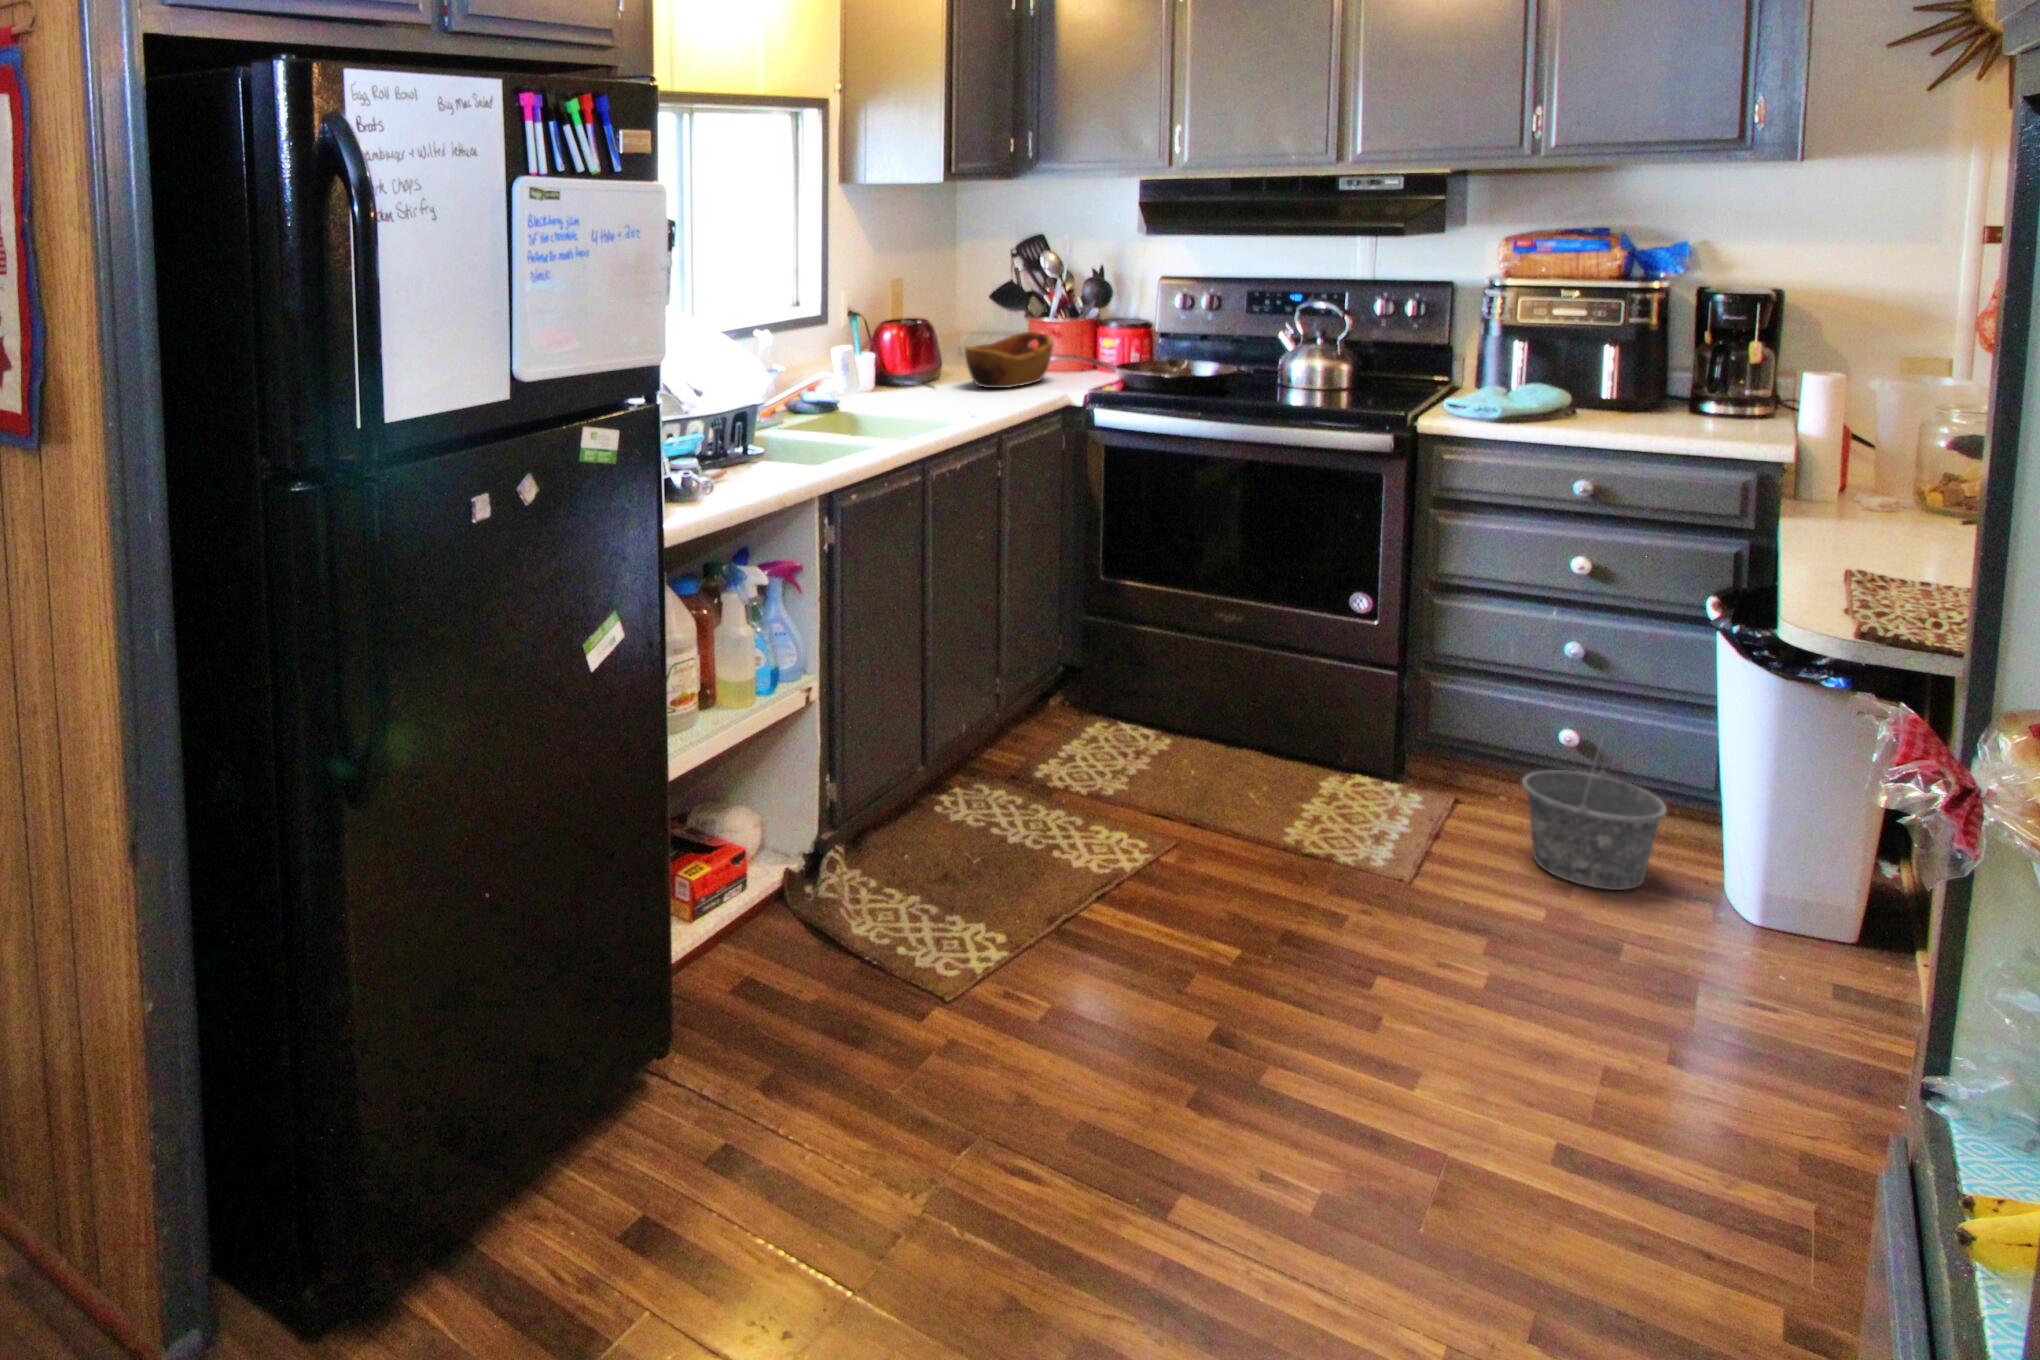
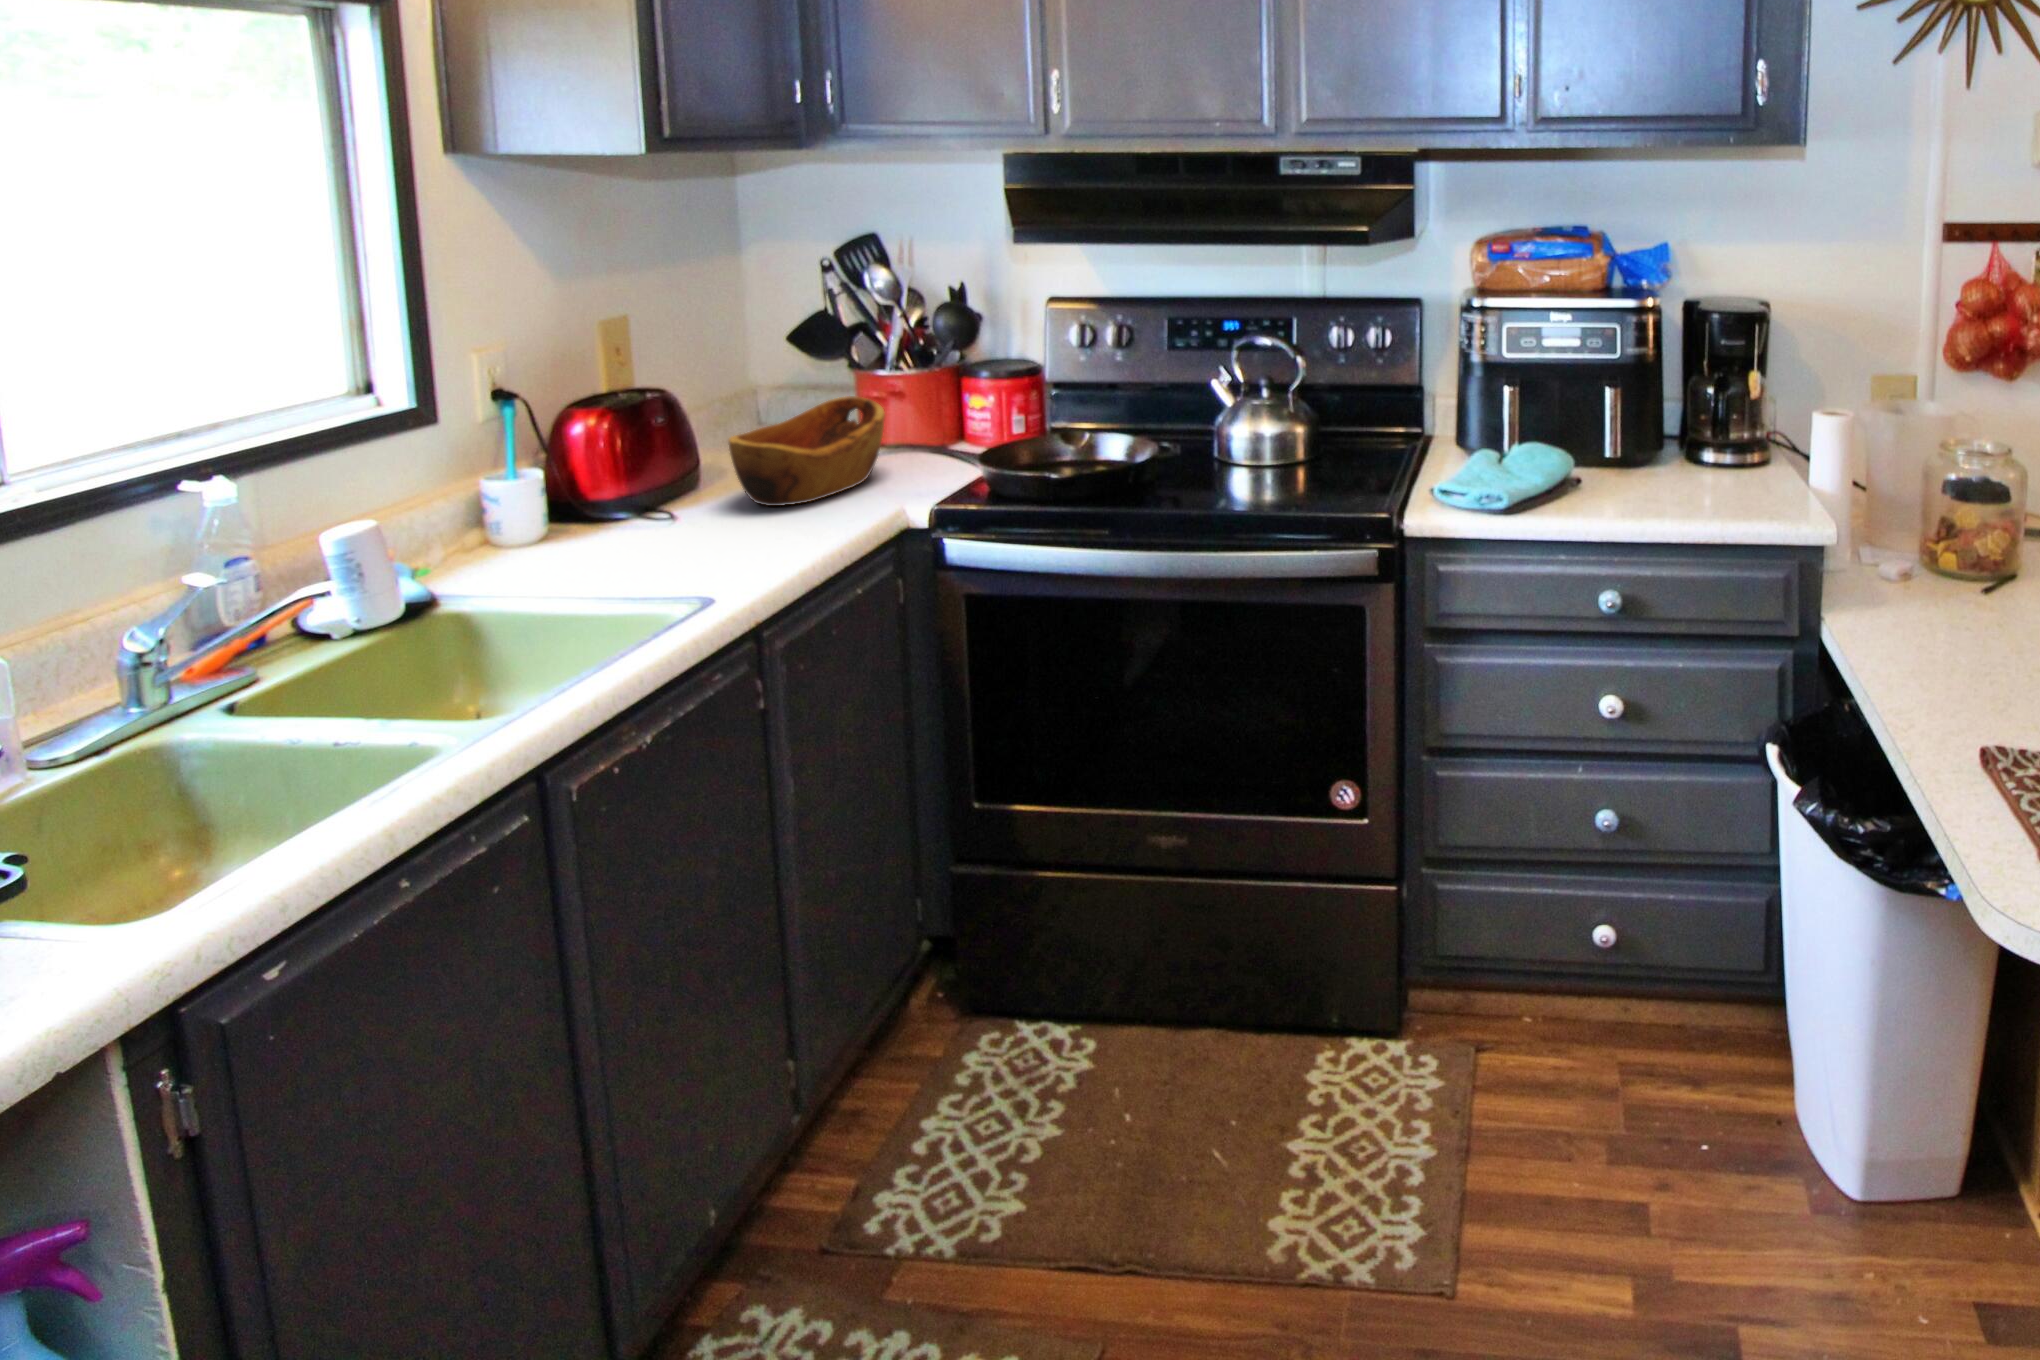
bucket: present [1522,737,1667,890] -> none [1573,964,1744,1196]

